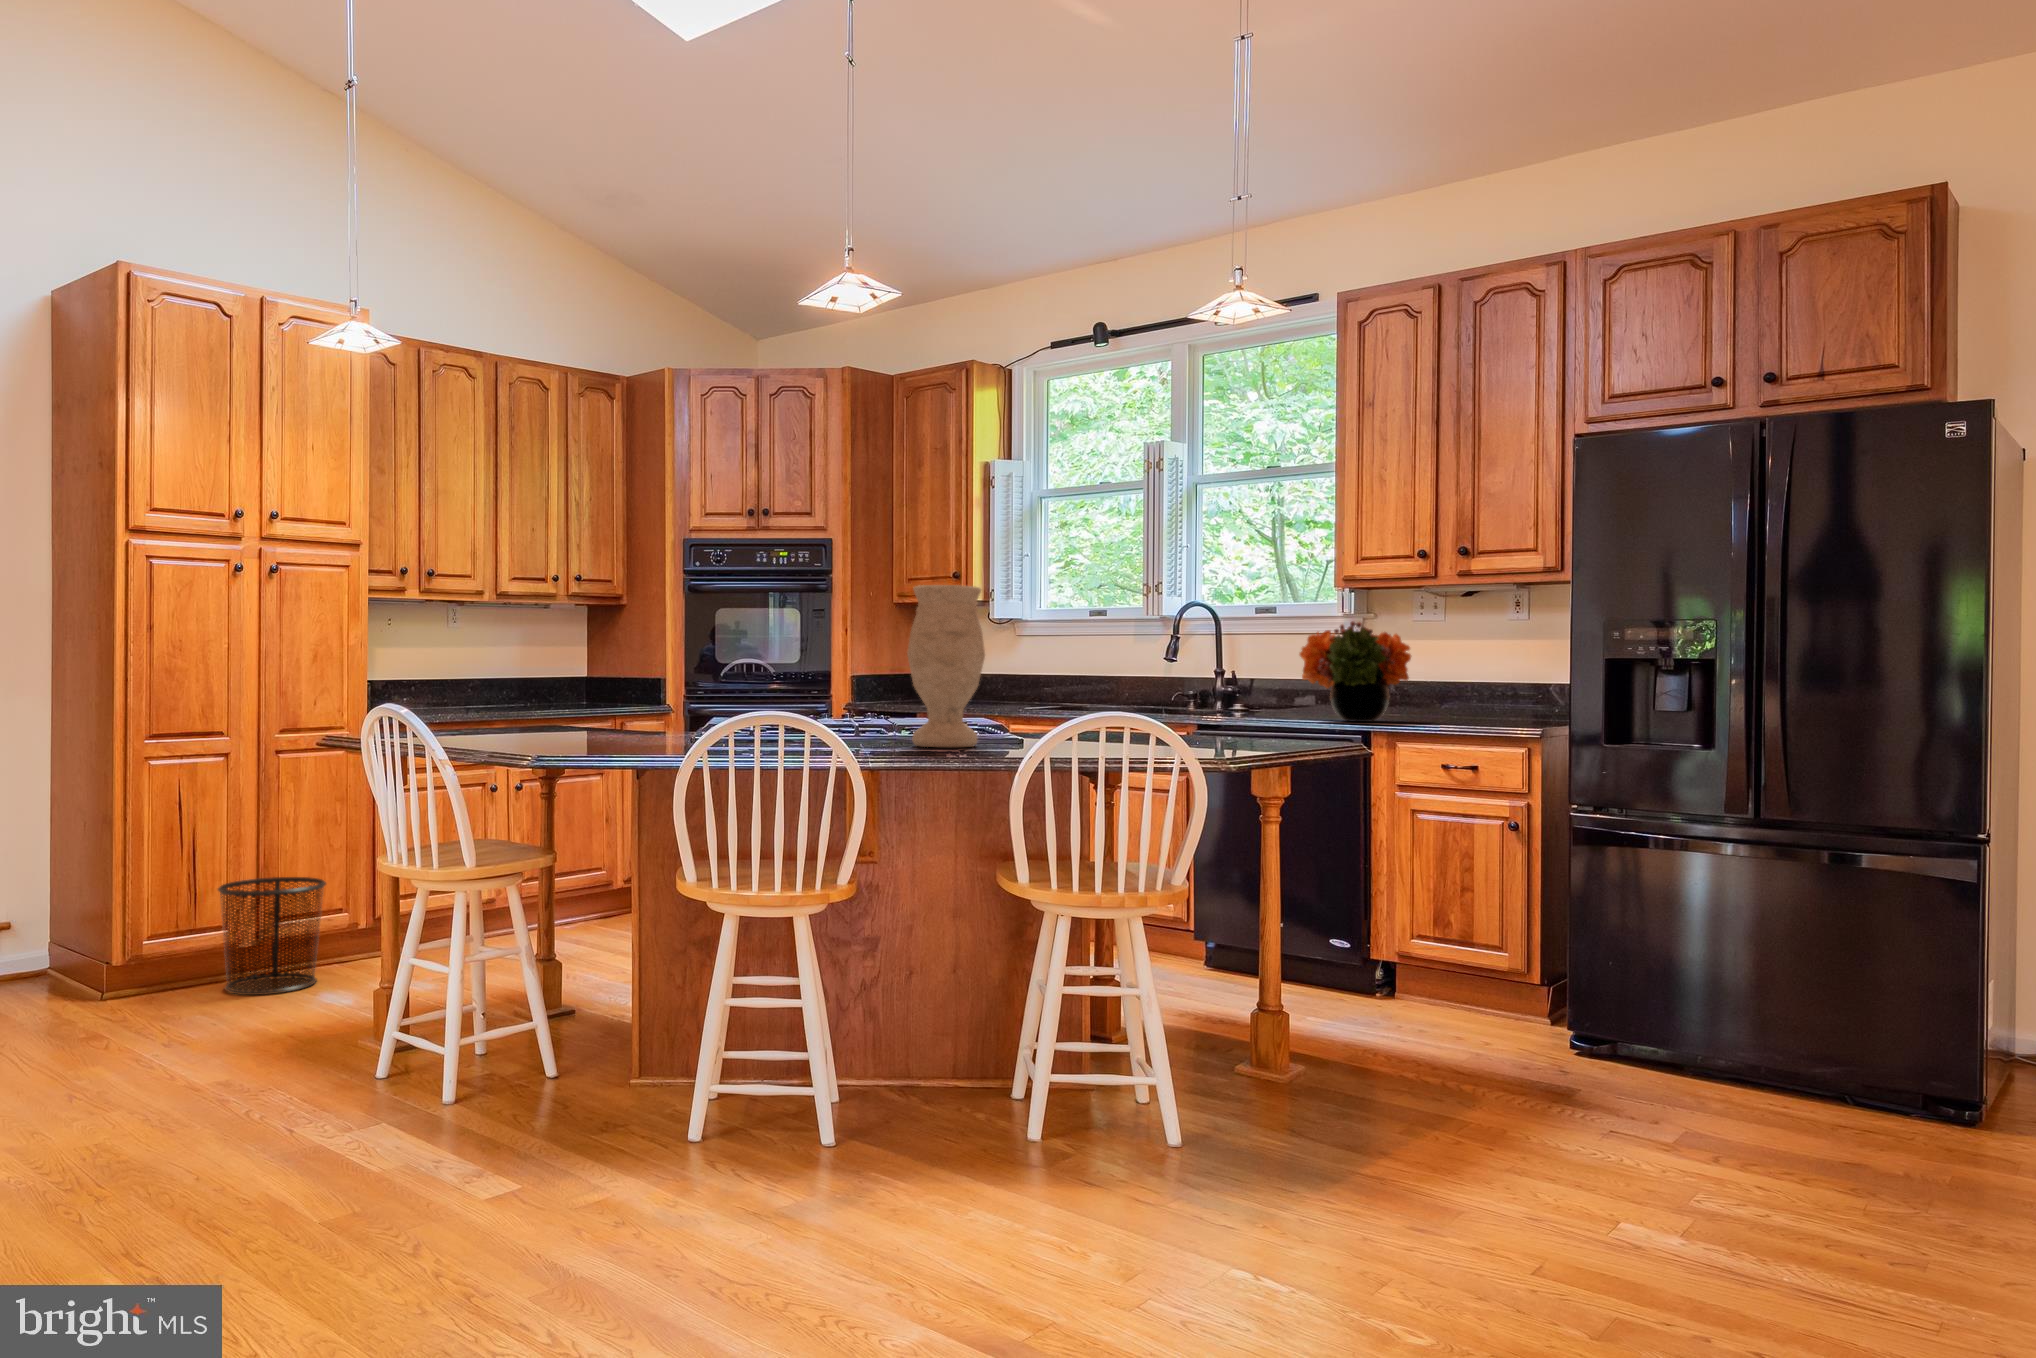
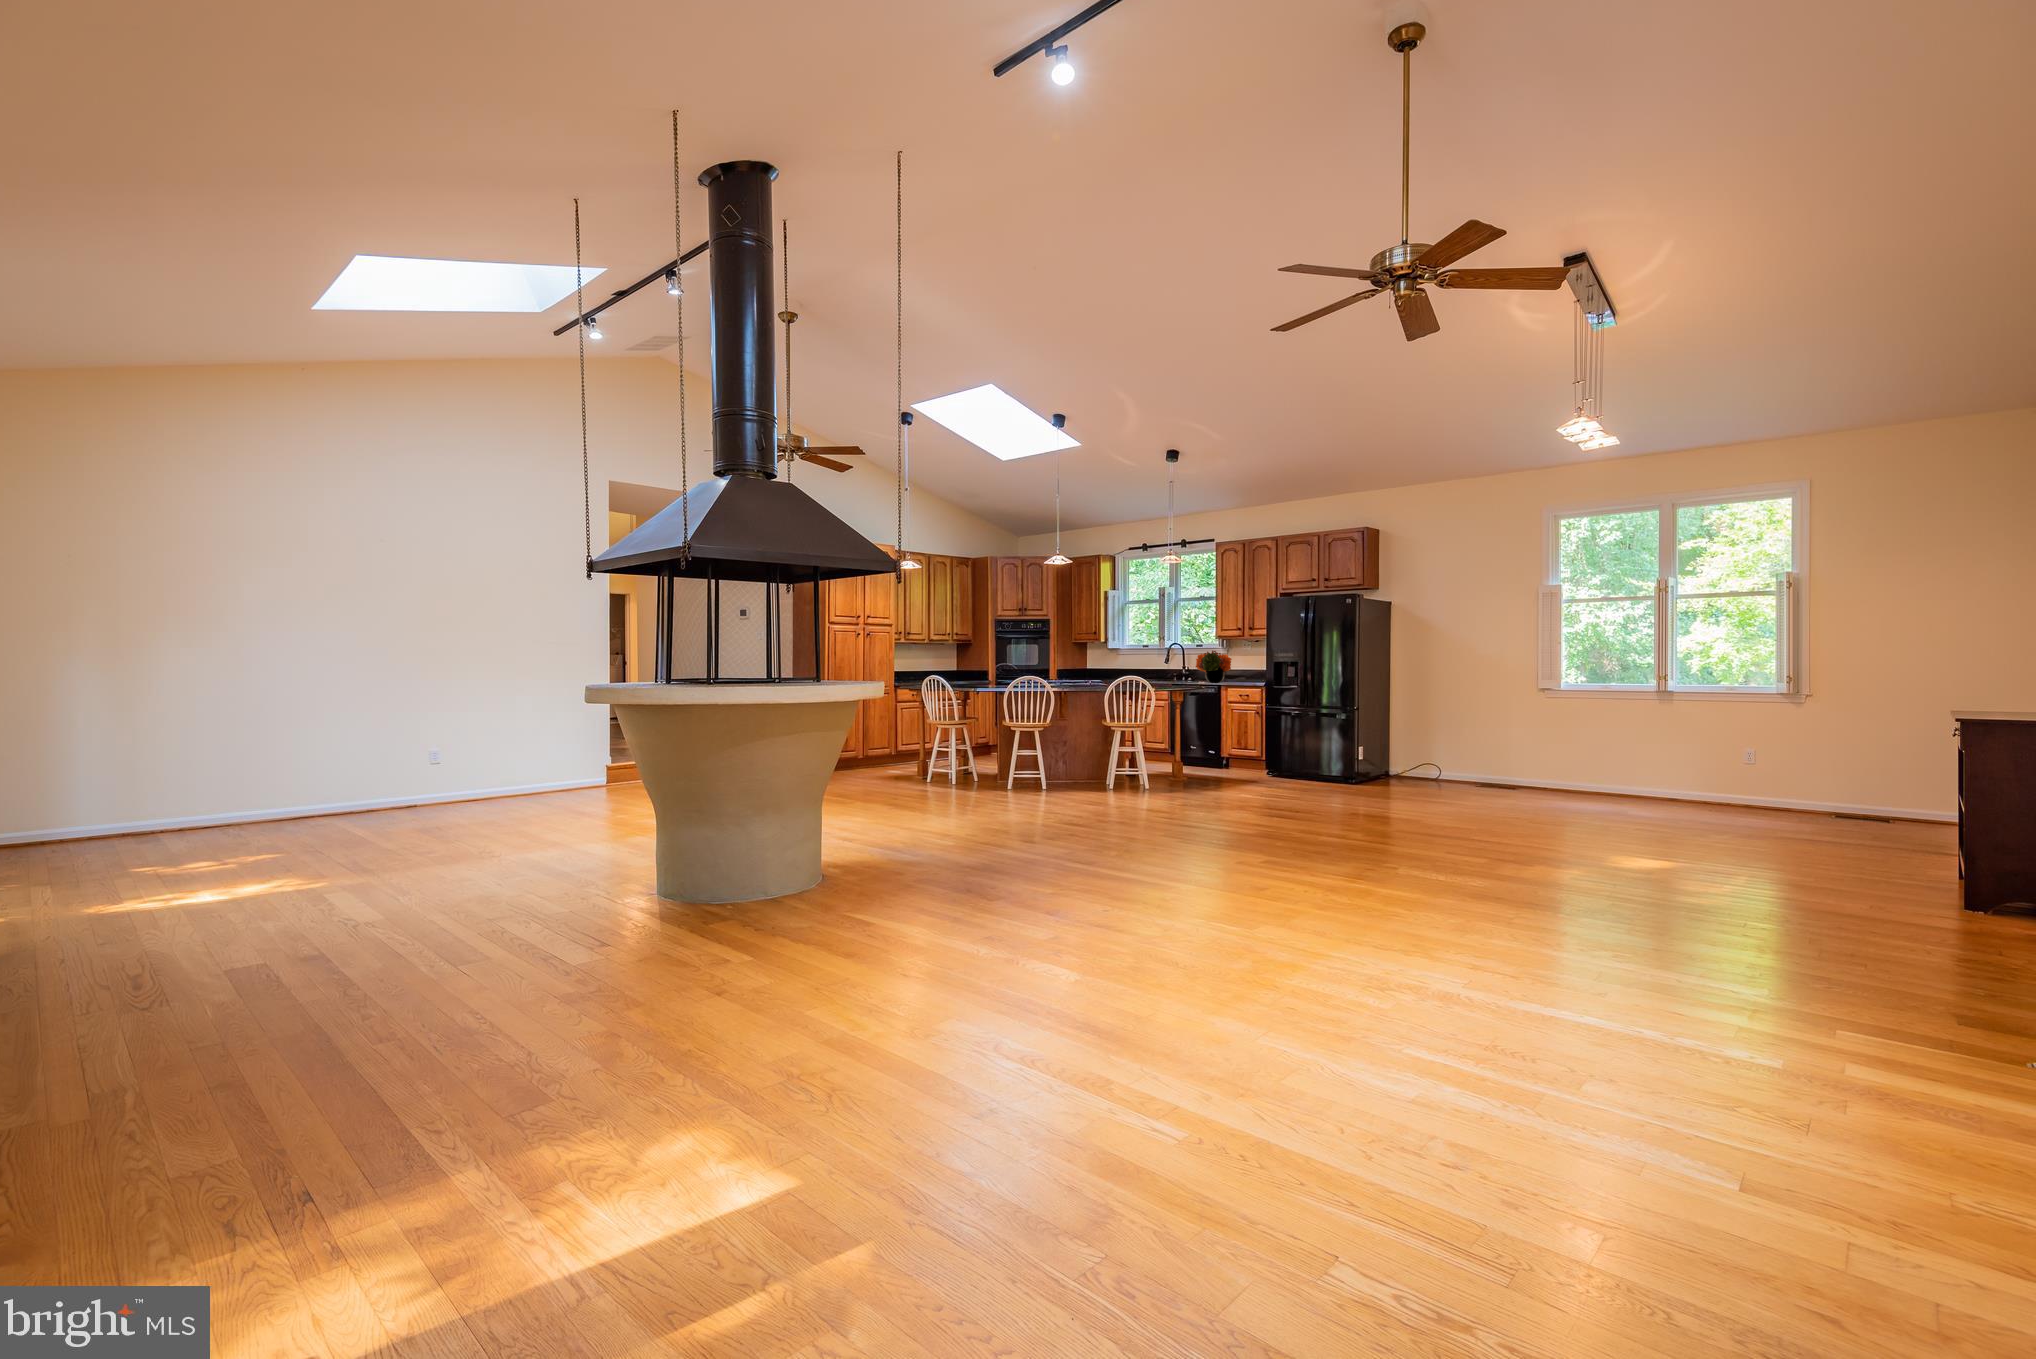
vase: present [907,585,985,747] -> none [1062,643,1082,684]
waste bin: present [218,877,326,995] -> none [860,731,890,764]

